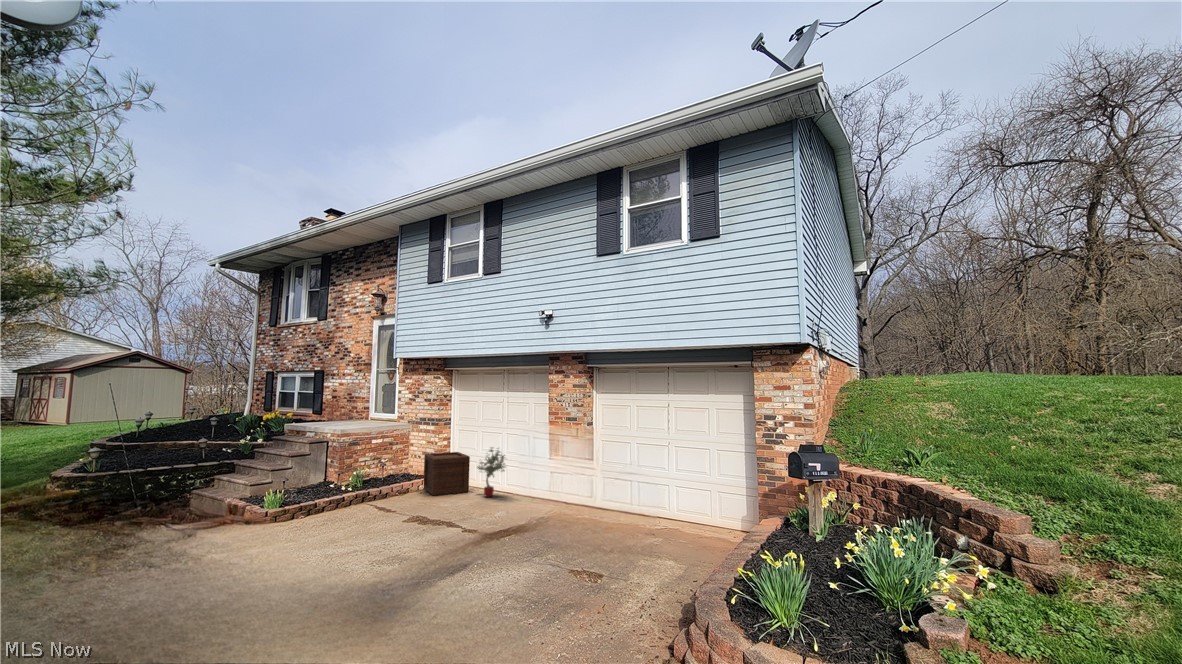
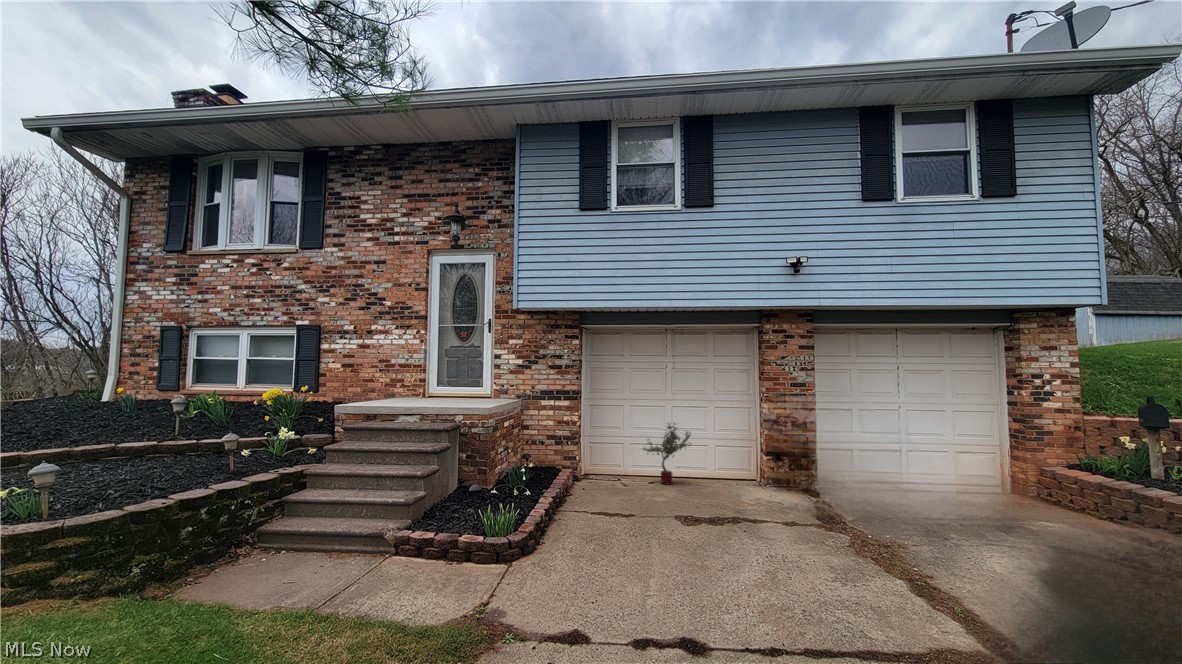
wooden crate: present [423,452,470,496] -> none [566,432,629,490]

